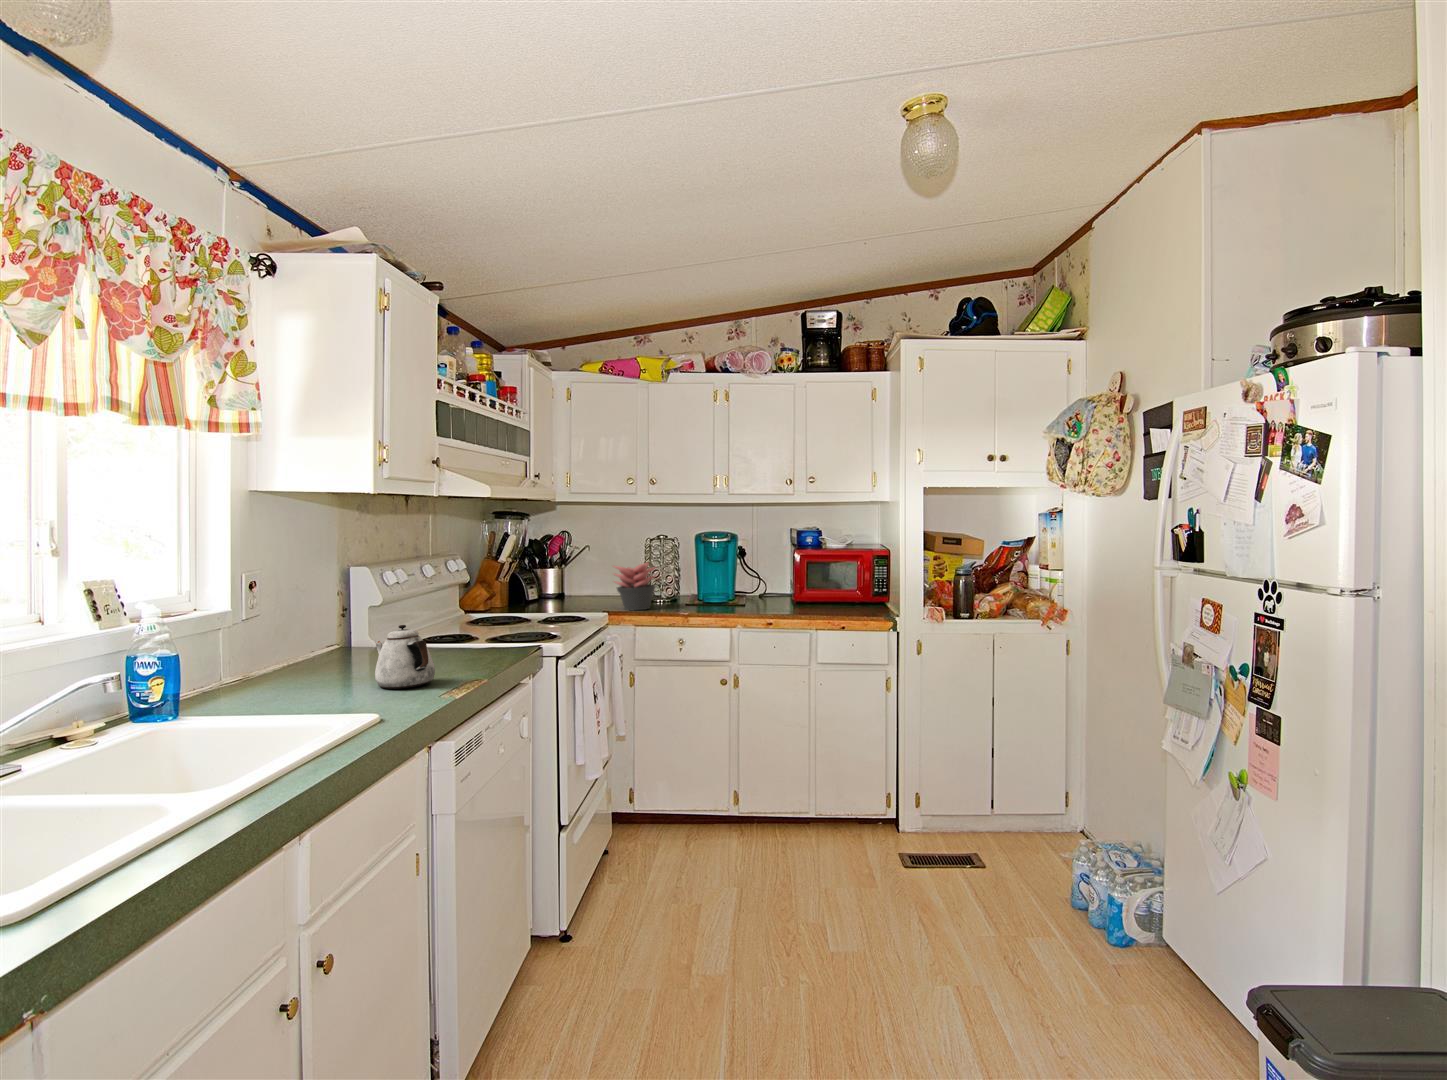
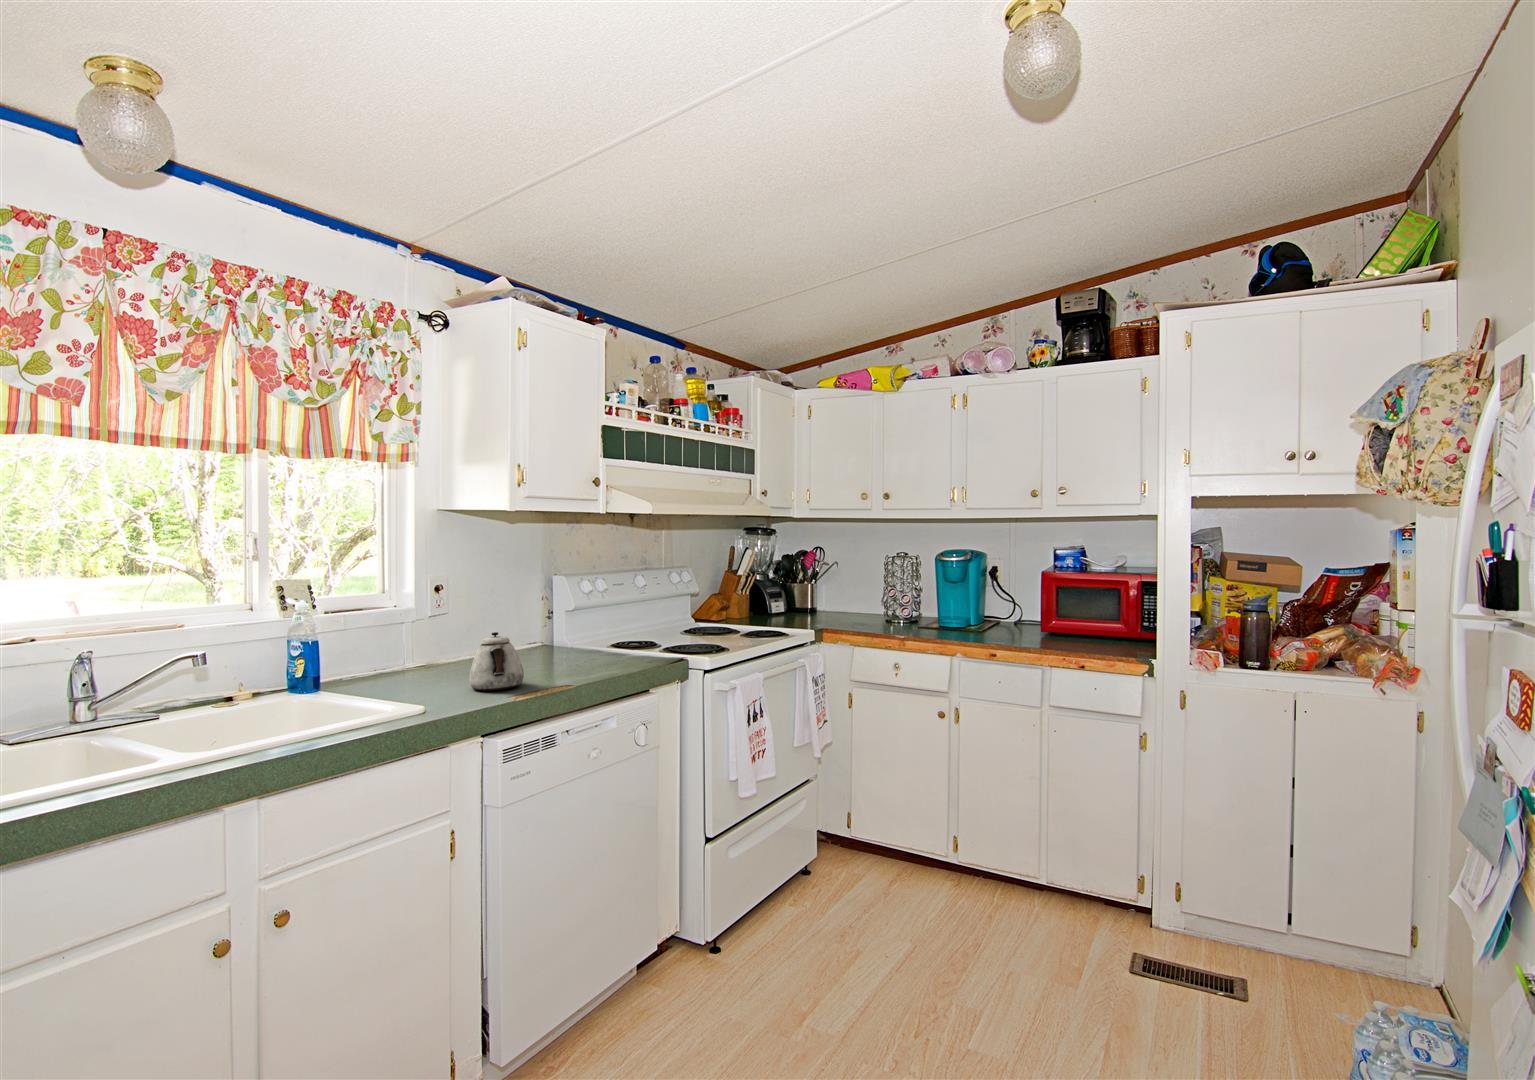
succulent plant: present [614,563,656,610] -> none [842,580,885,629]

